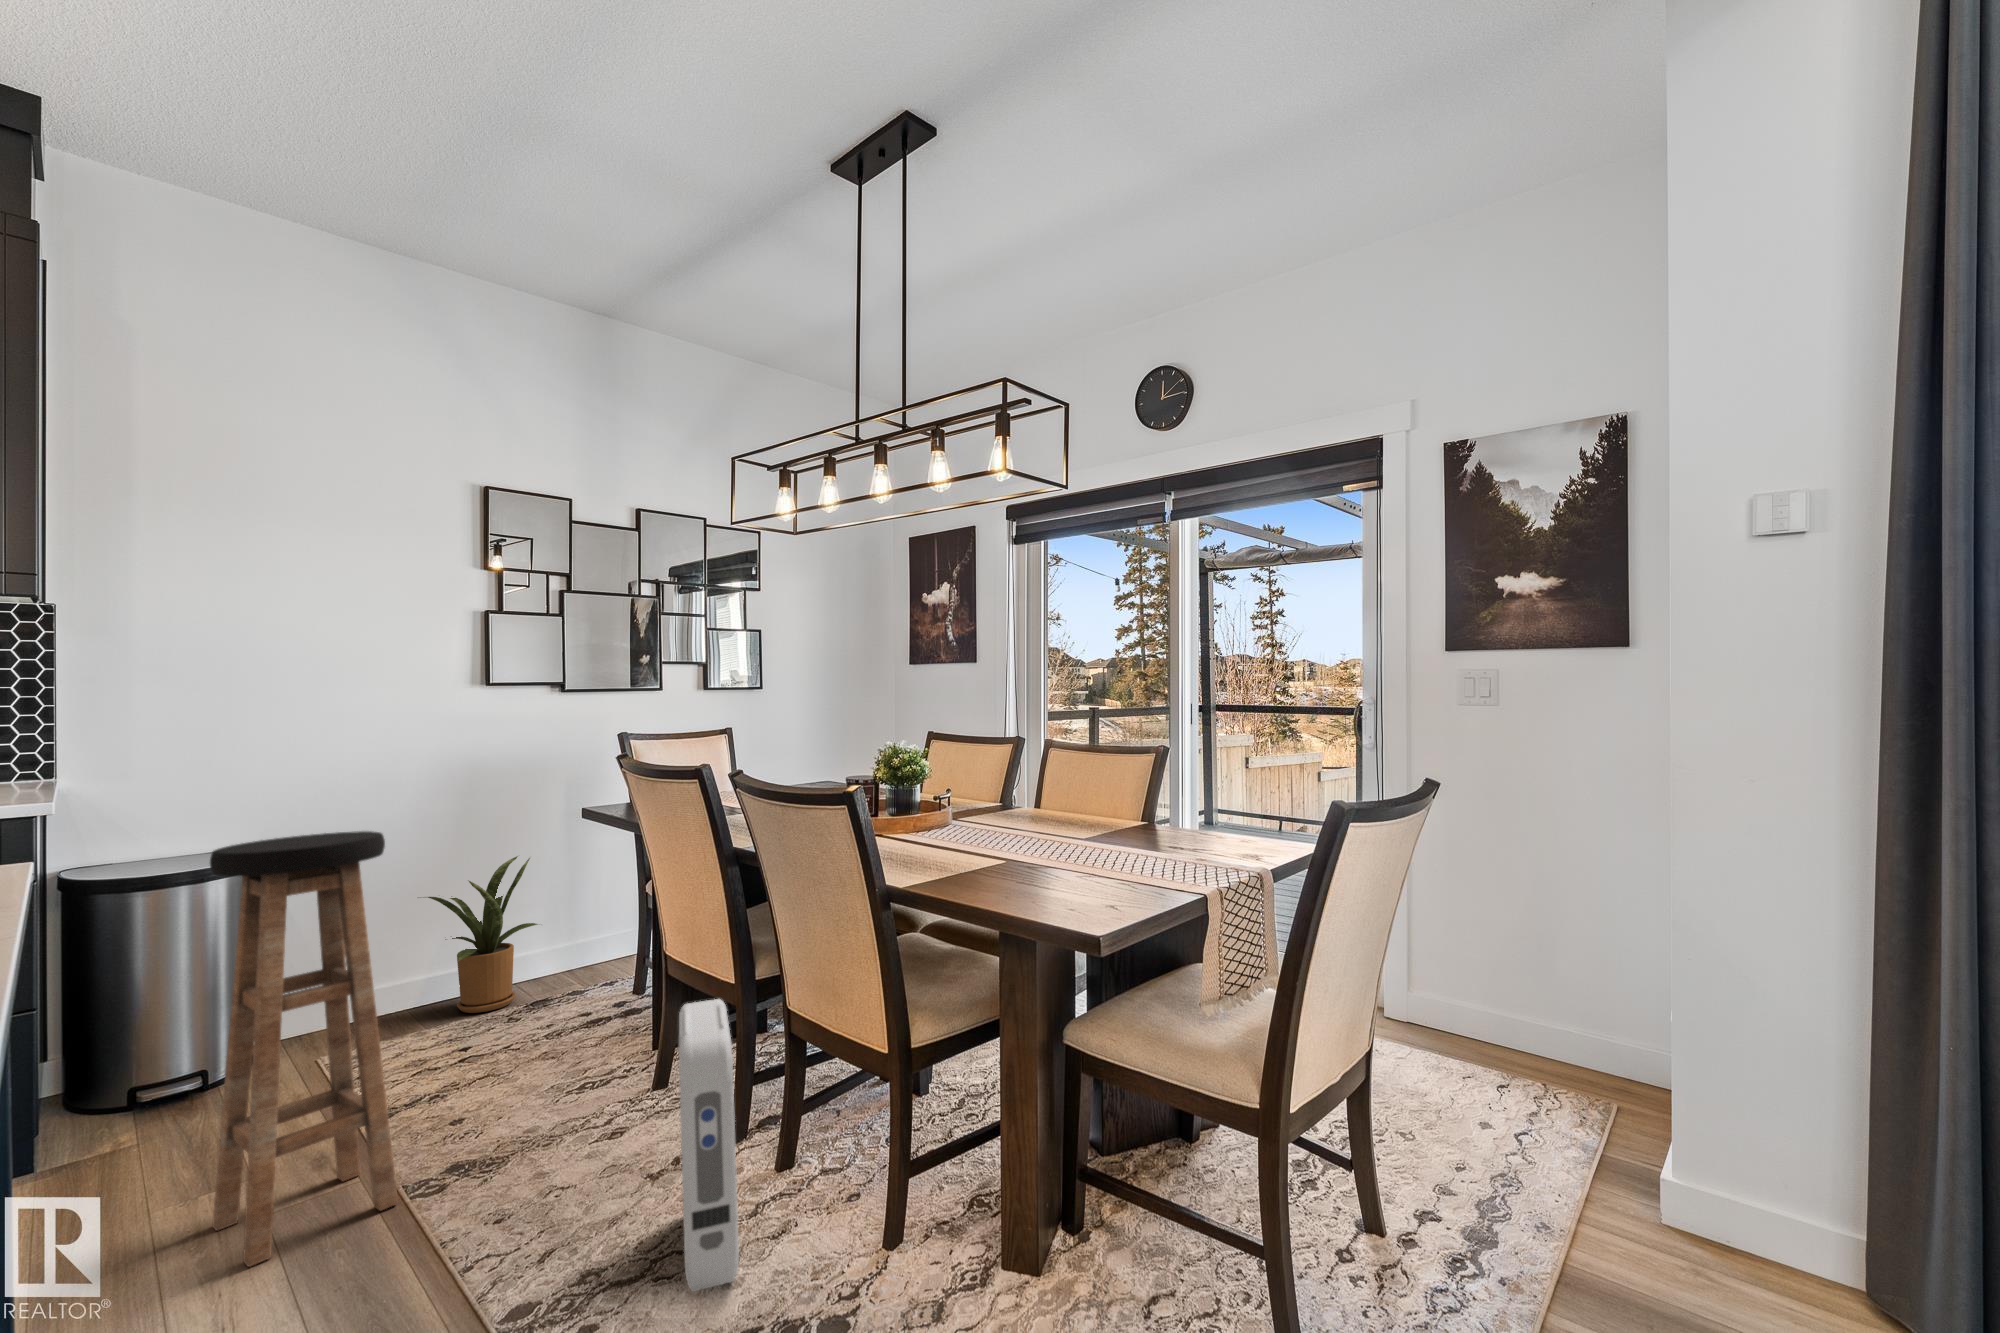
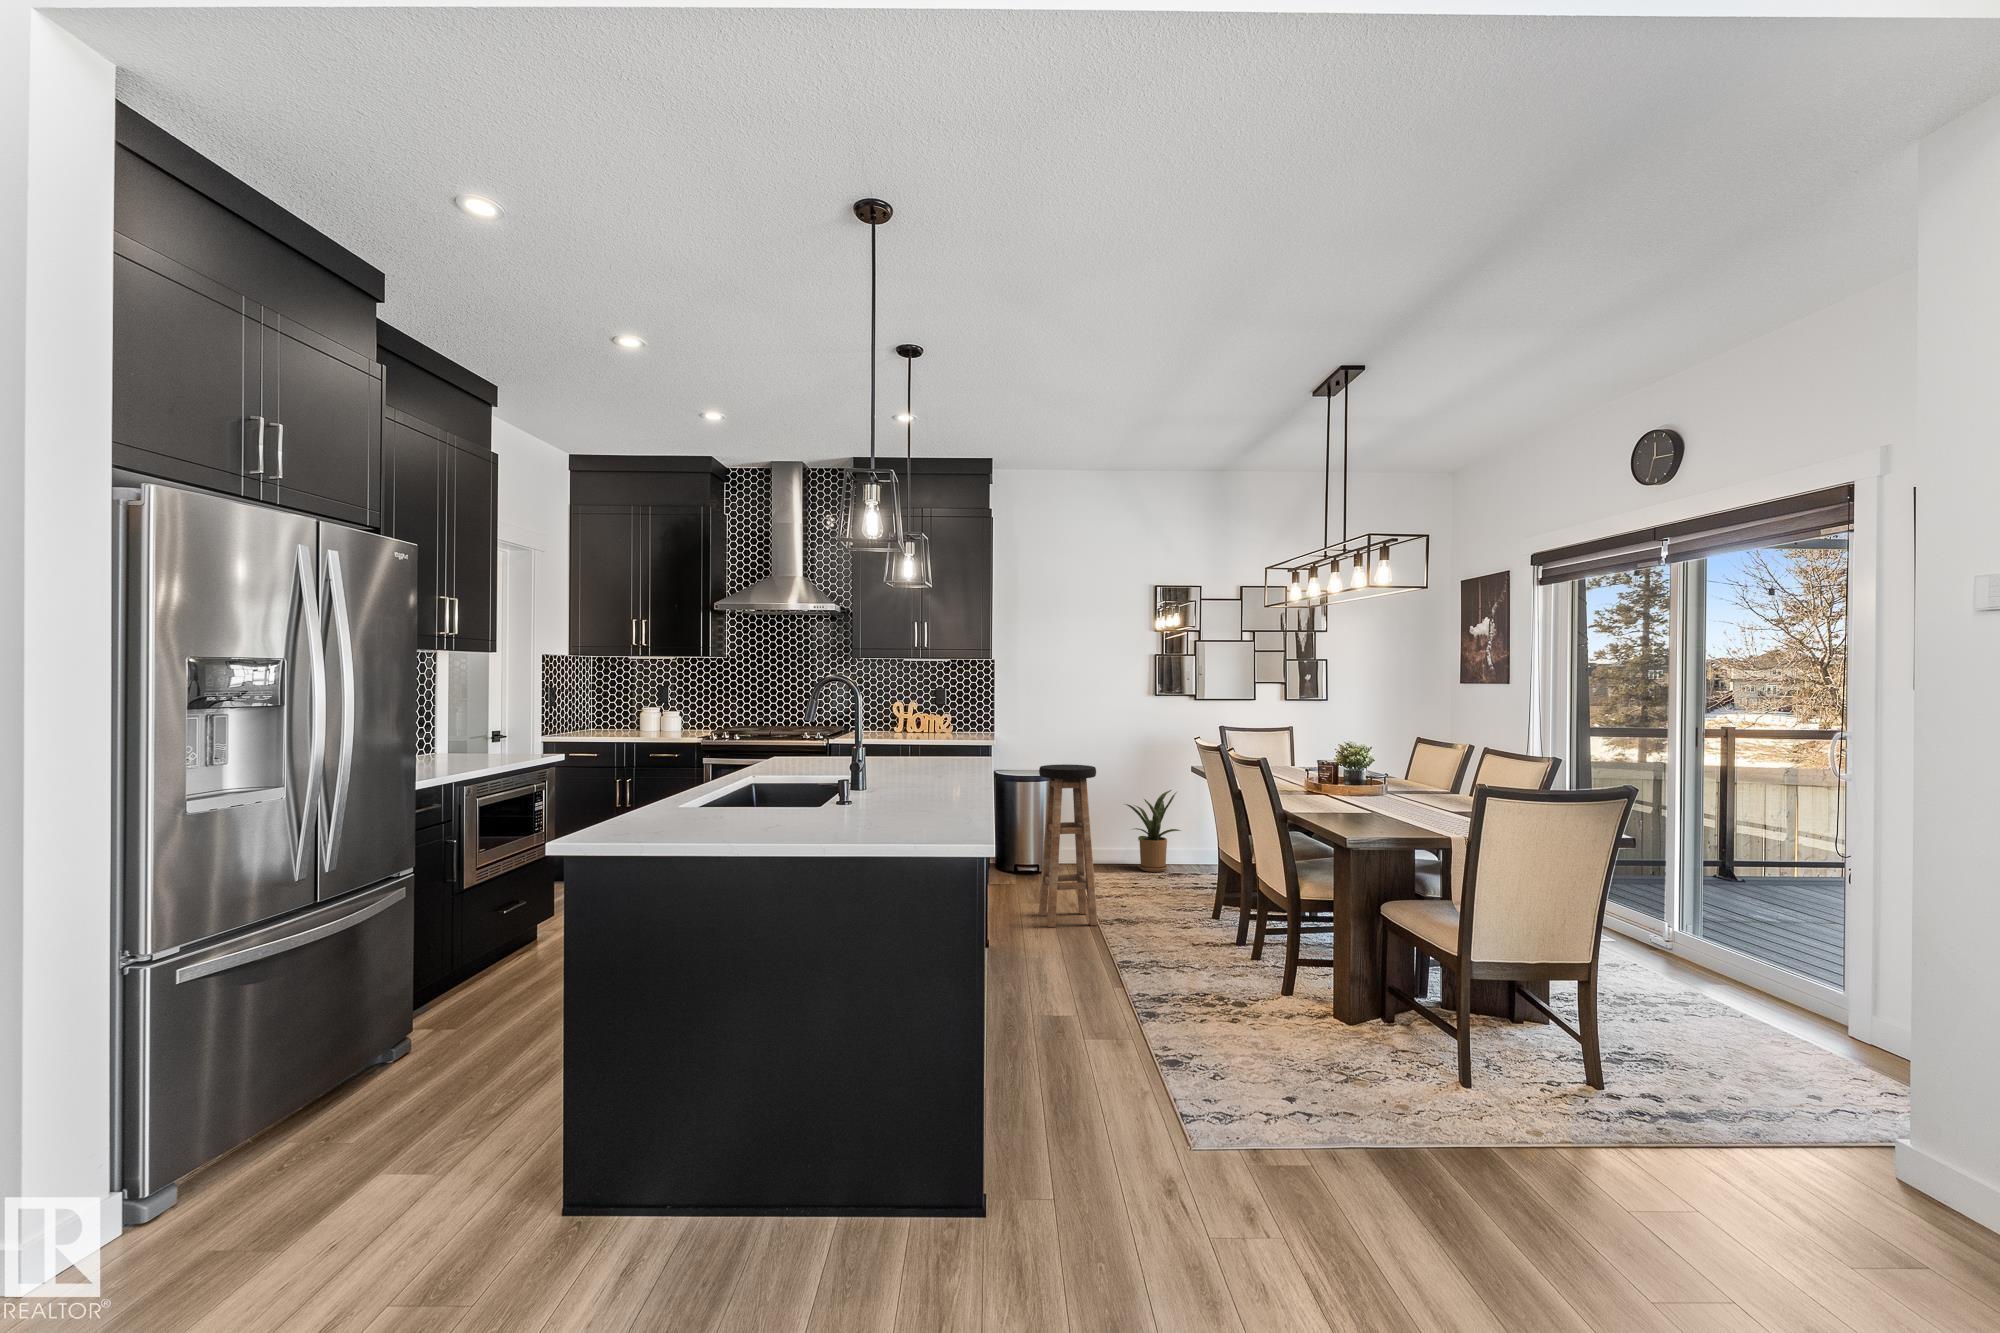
air purifier: present [679,999,739,1292] -> none [1186,862,1221,978]

